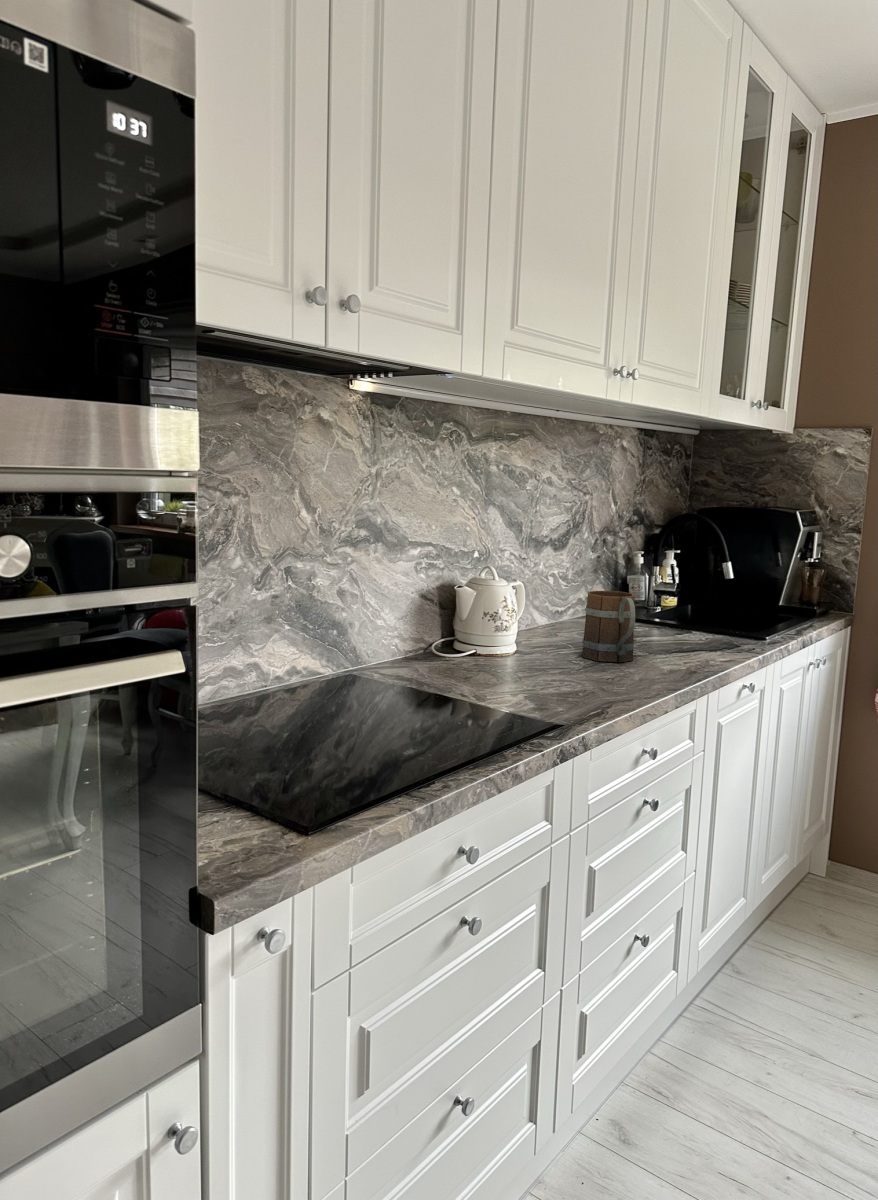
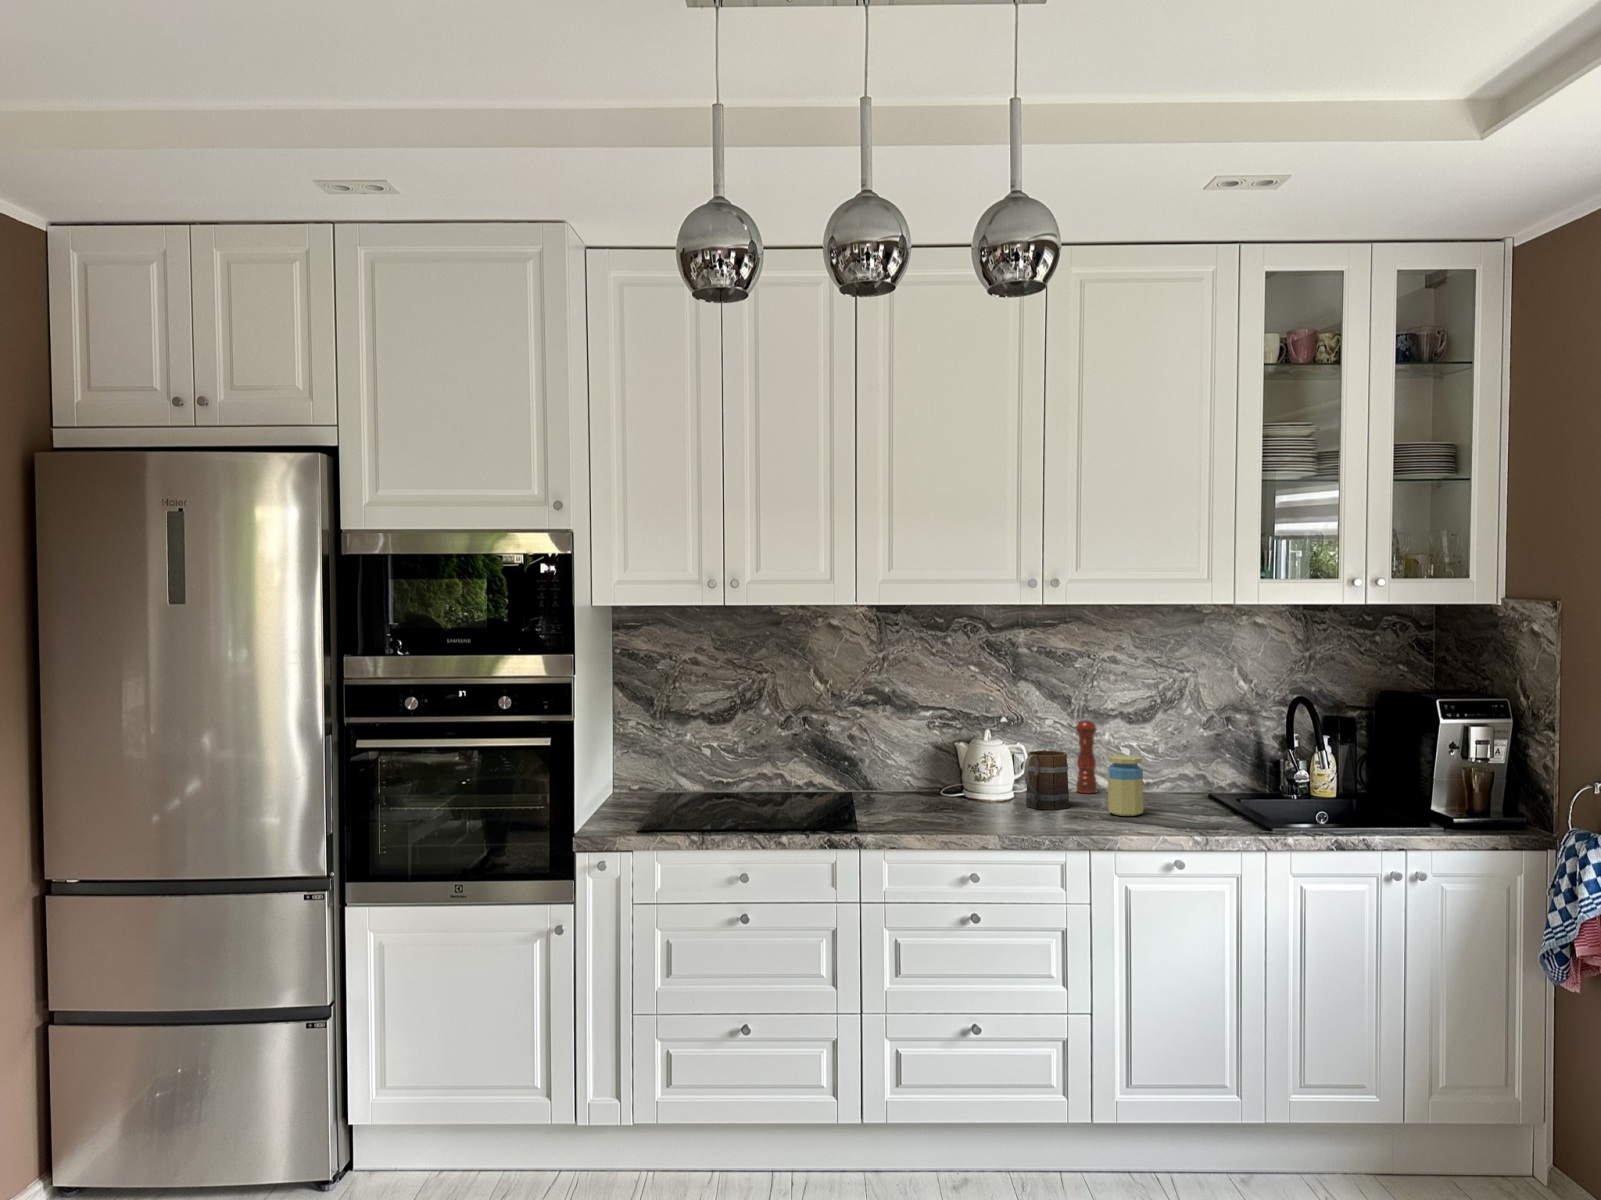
pepper mill: none [549,546,576,637] -> present [1076,714,1097,793]
jar: none [675,589,719,657] -> present [1108,755,1143,816]

